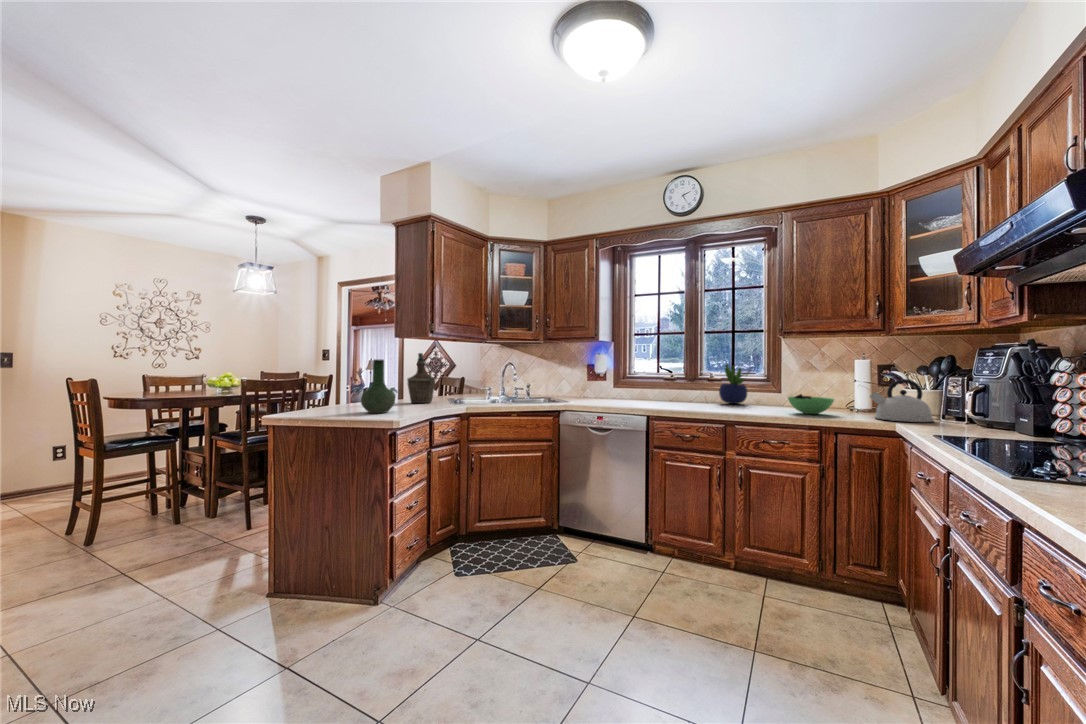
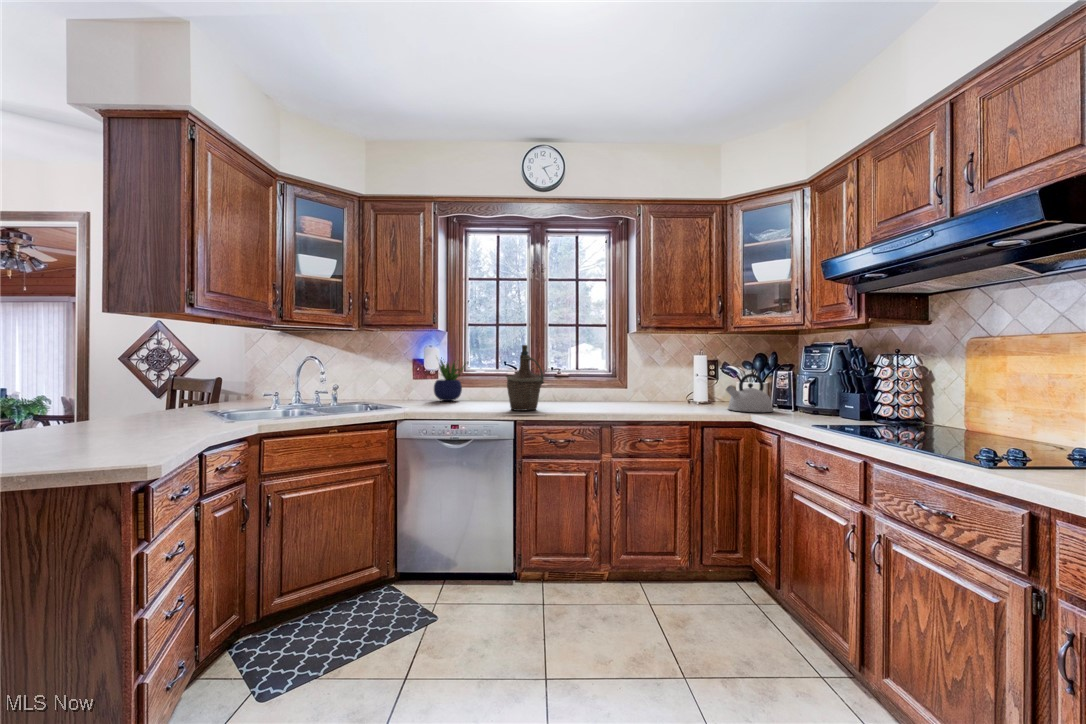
bottle: present [407,353,435,403] -> present [507,345,544,411]
vase: present [361,359,395,413] -> none [35,351,124,456]
potted plant: present [719,363,751,404] -> present [434,357,465,401]
bowl: present [788,394,834,414] -> none [654,389,695,409]

